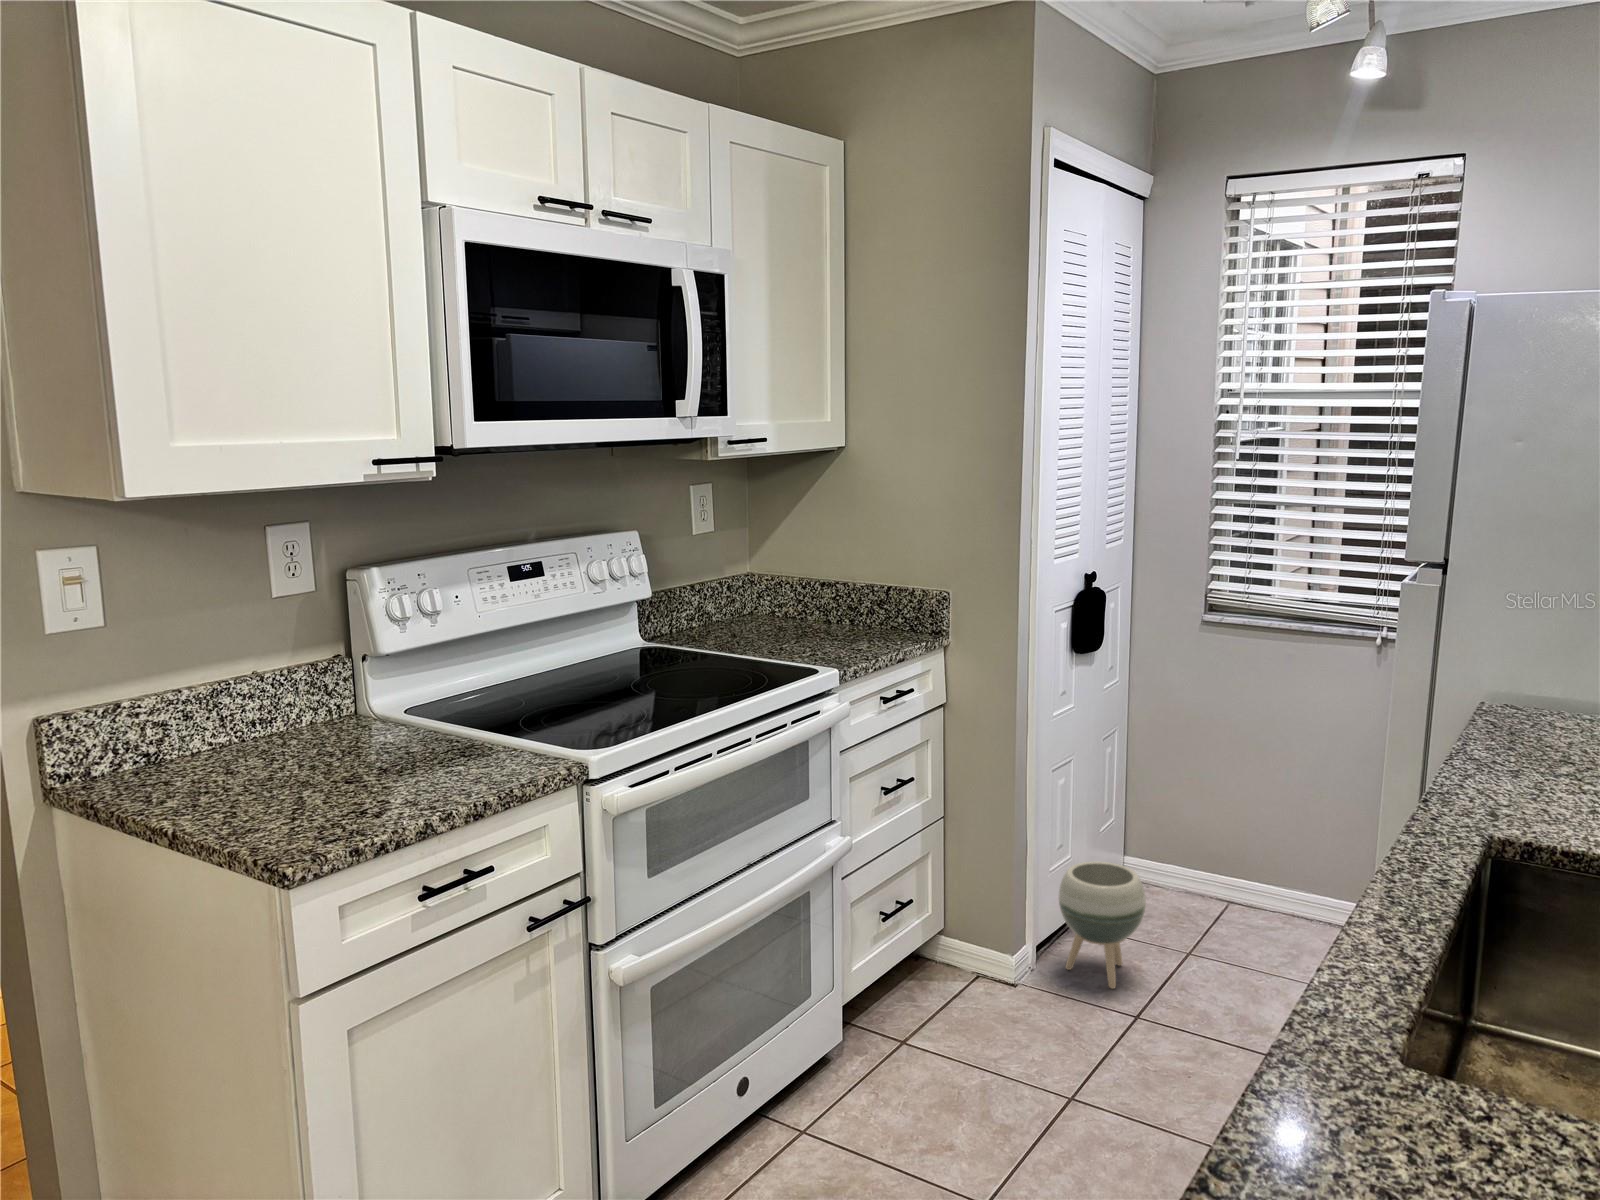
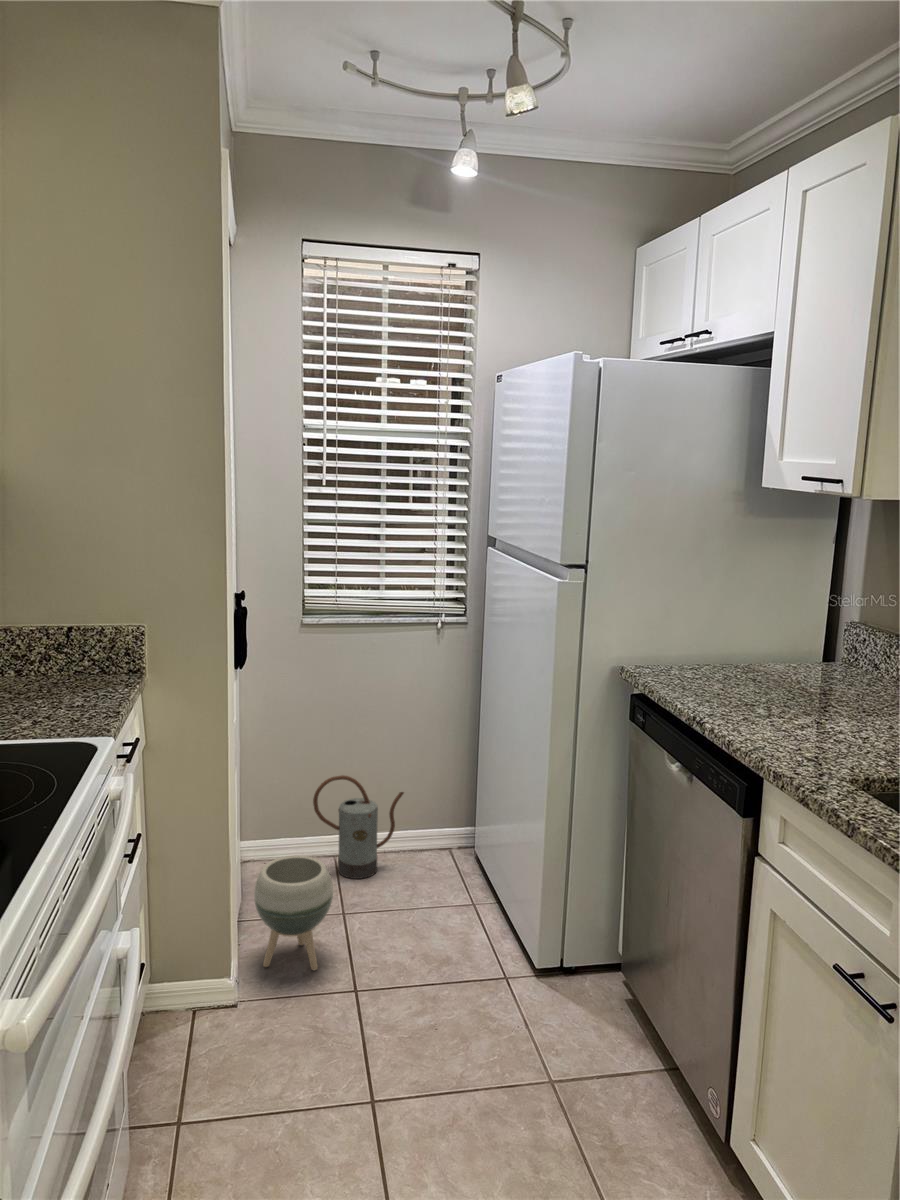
watering can: none [1195,803,1310,934] -> present [313,775,404,879]

